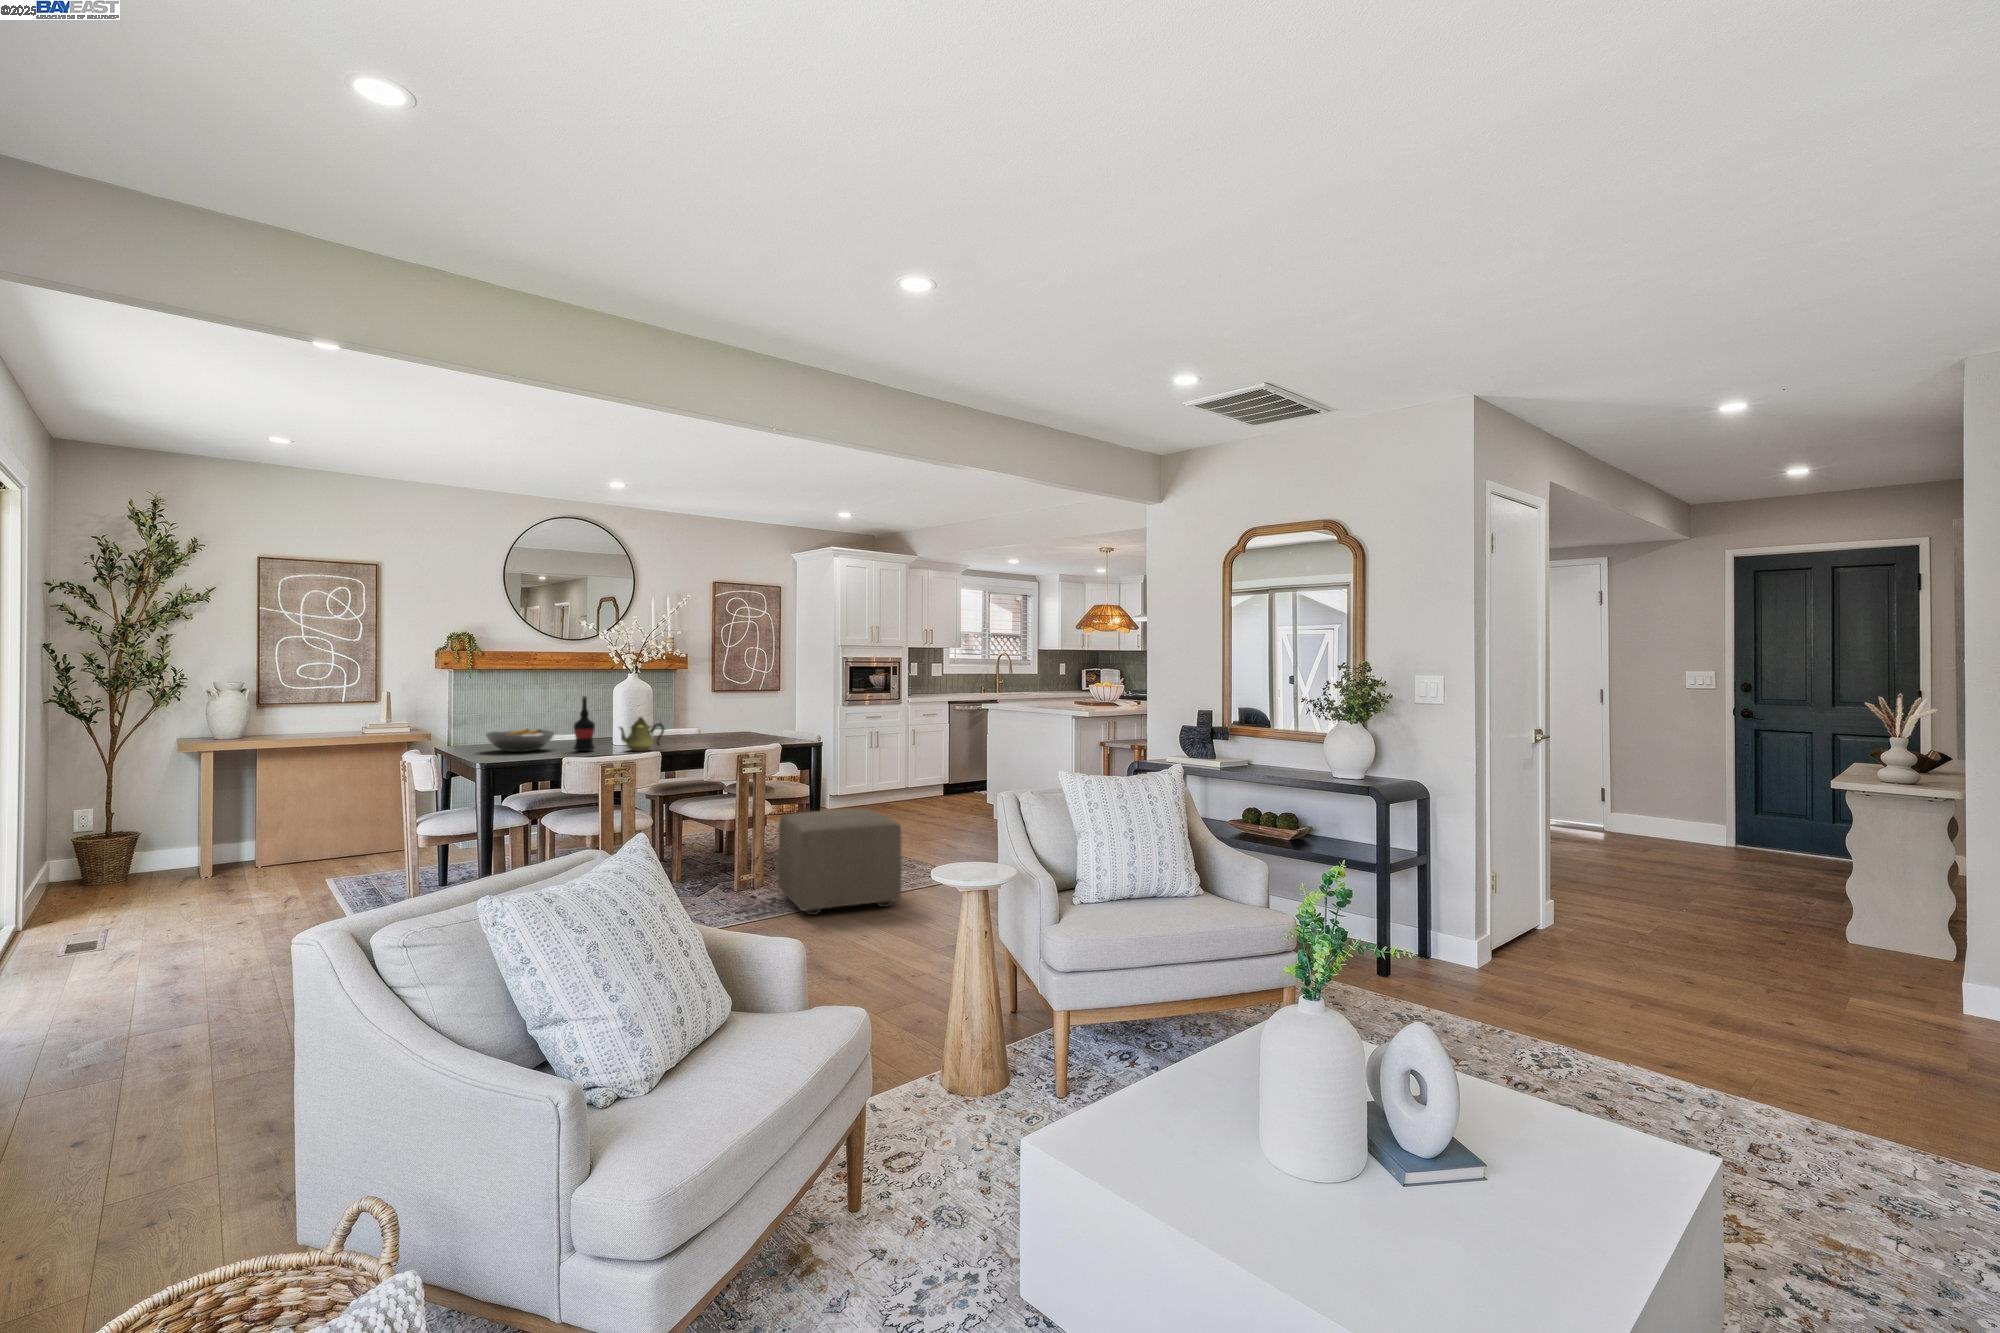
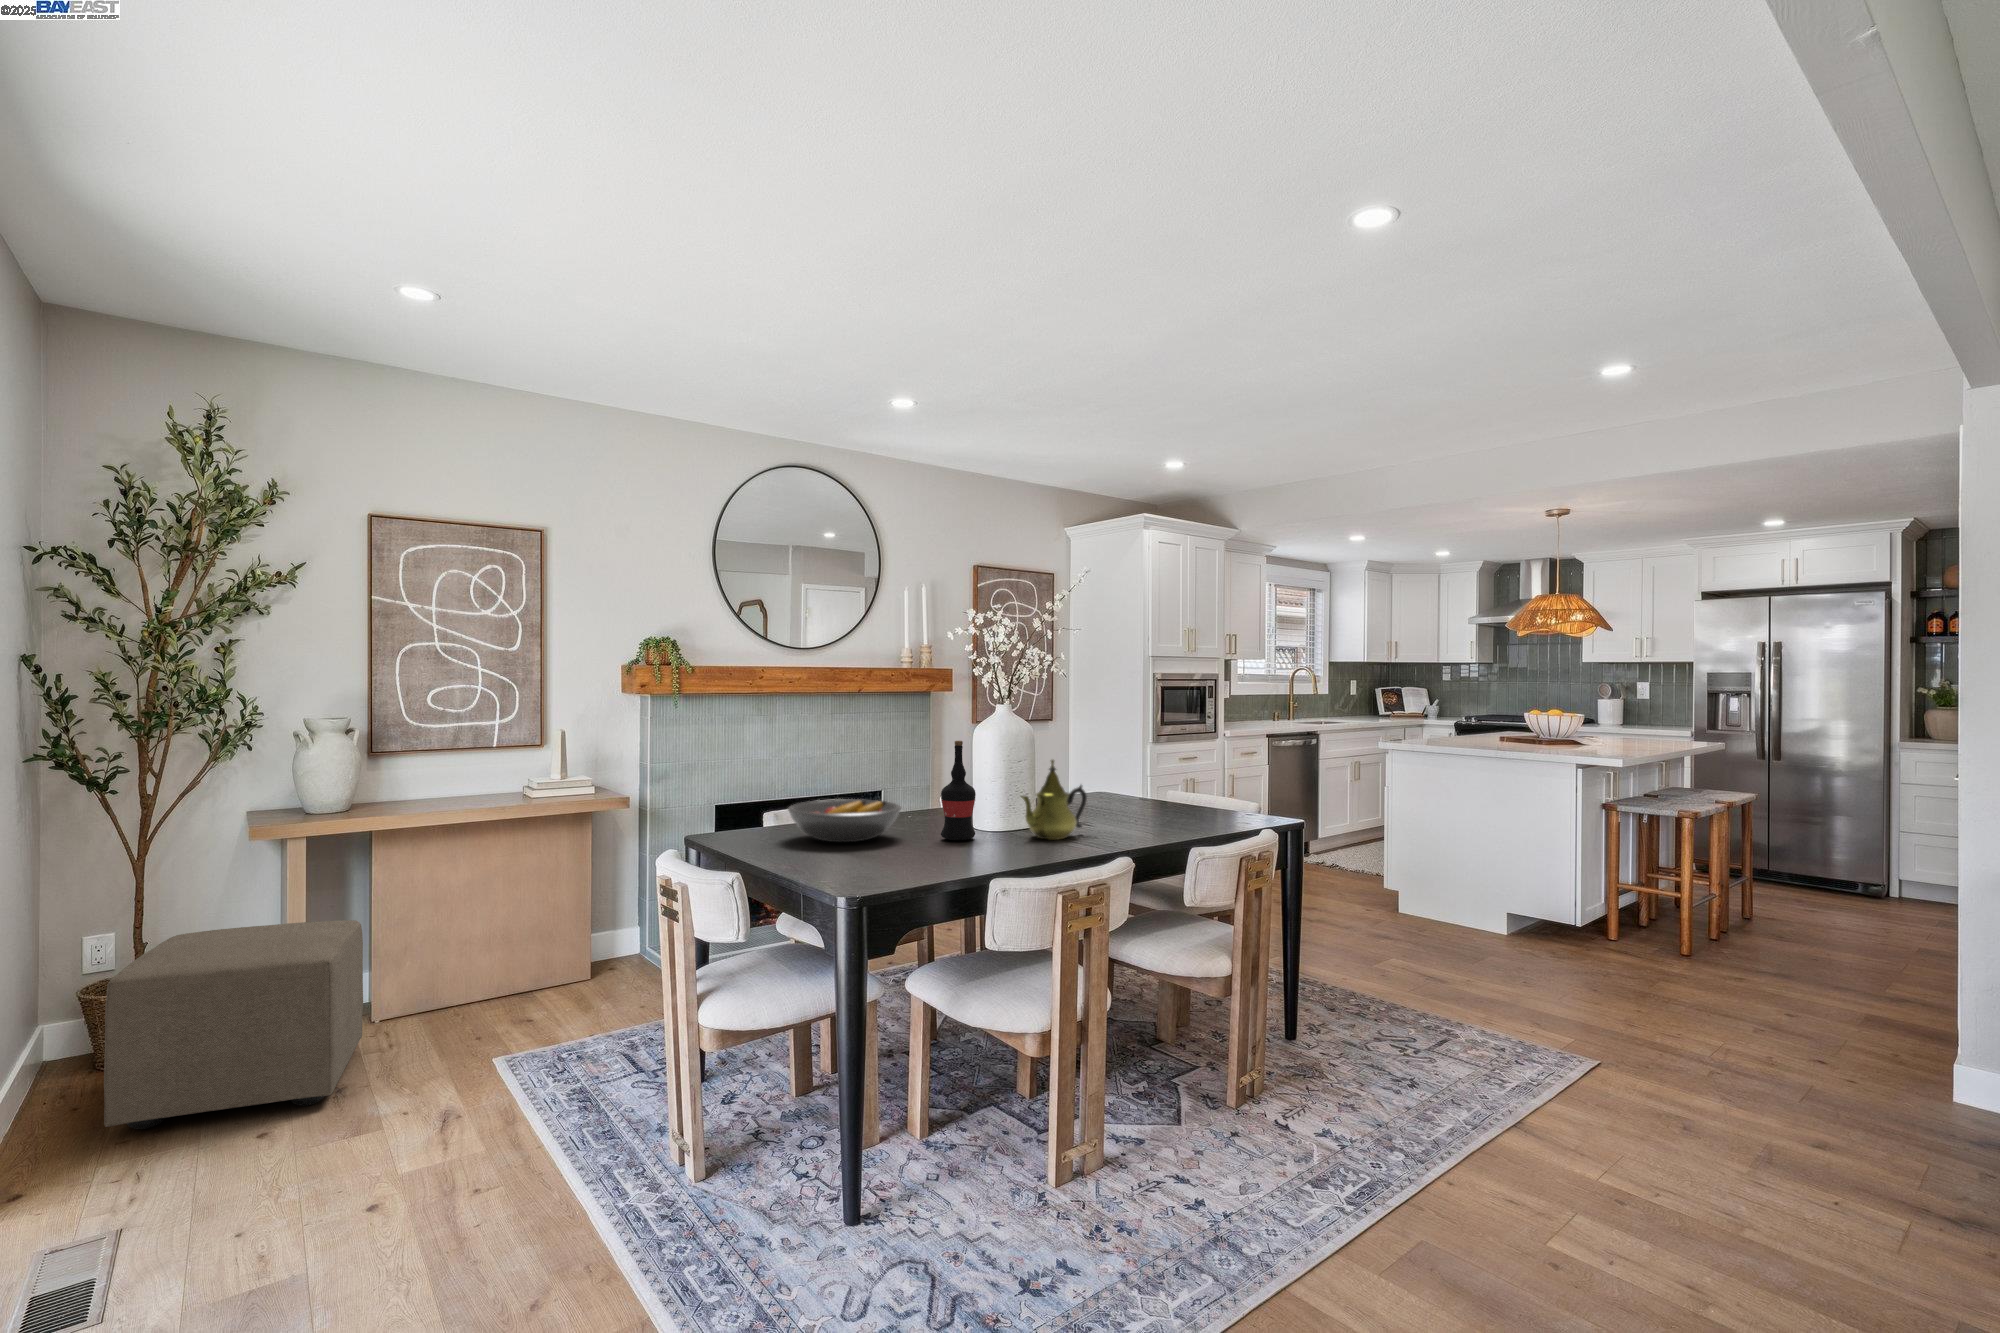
ottoman: present [778,809,901,915] -> present [104,920,363,1129]

